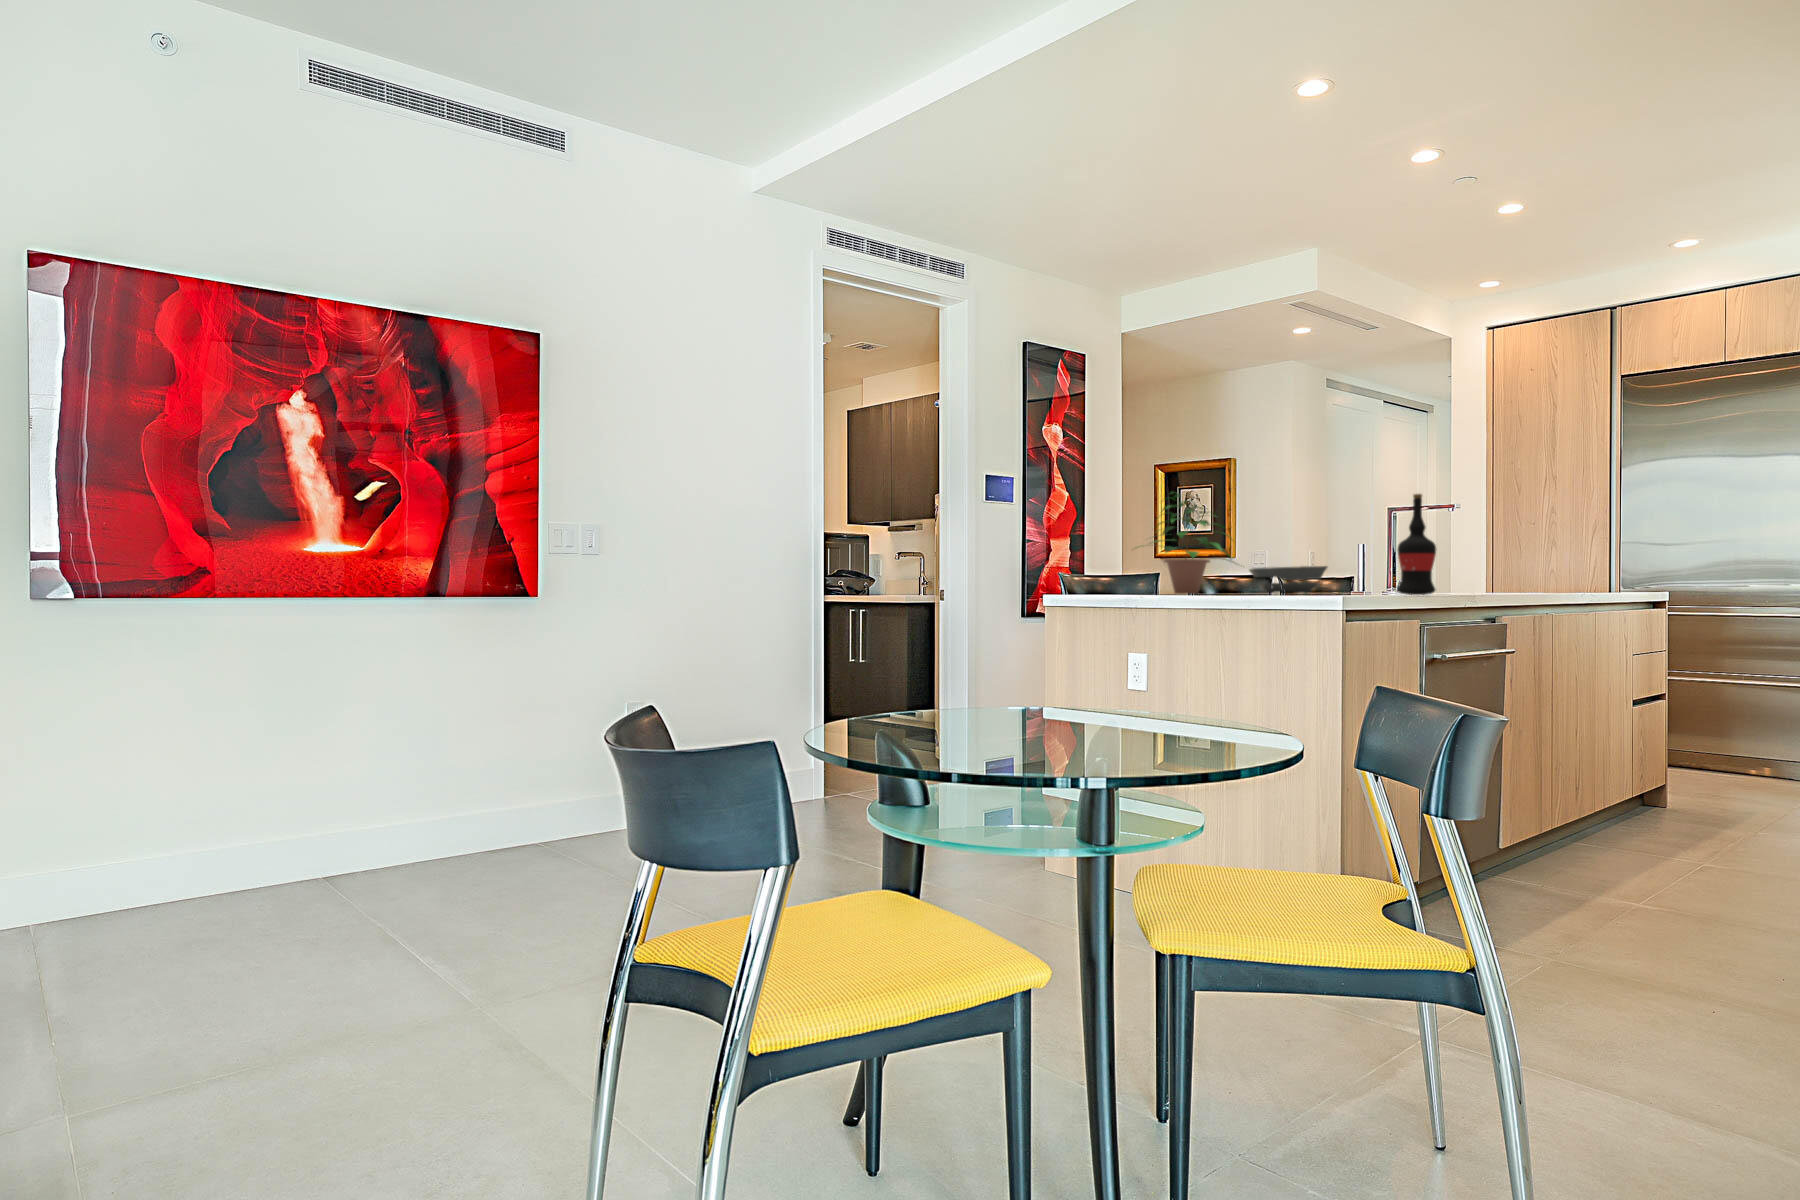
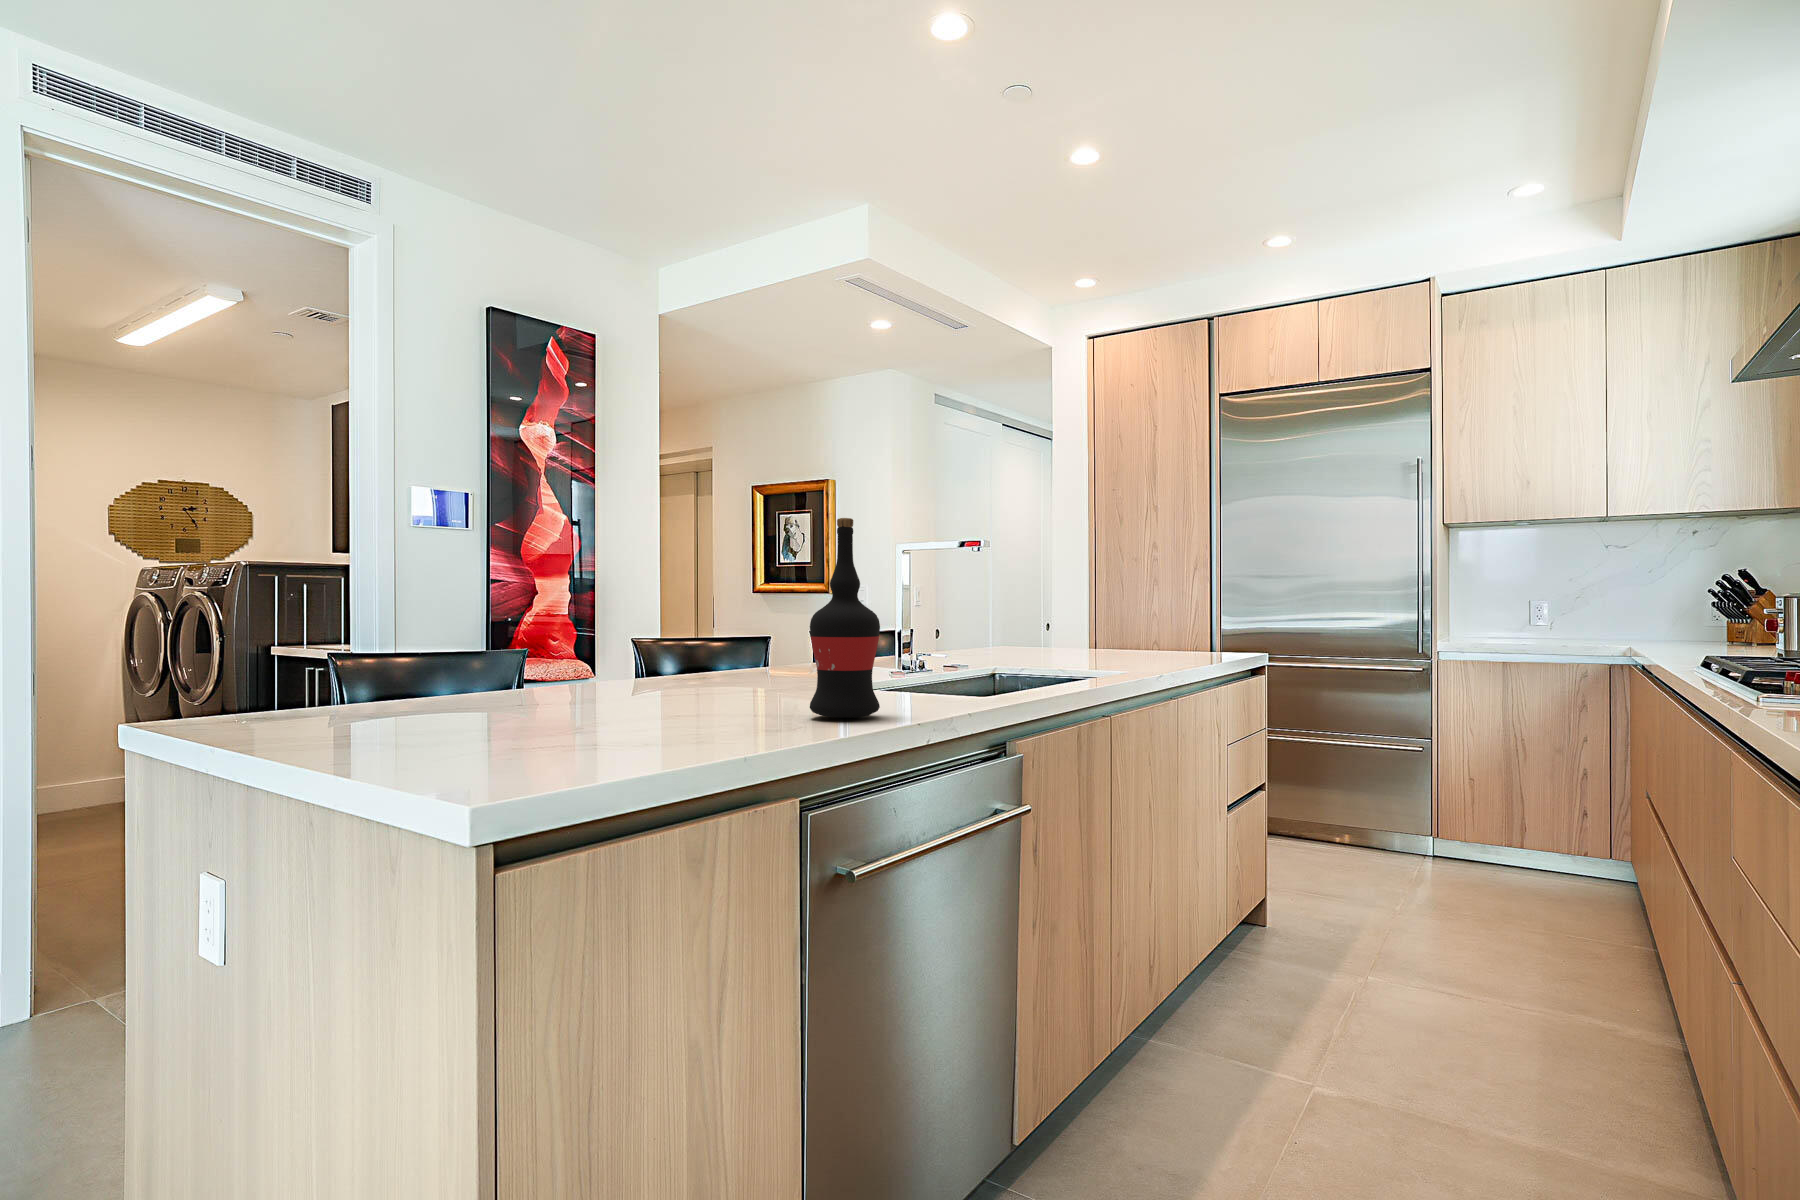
potted plant: present [1153,494,1230,594] -> none [302,508,542,717]
bowl: present [1249,566,1327,594] -> none [648,639,776,686]

